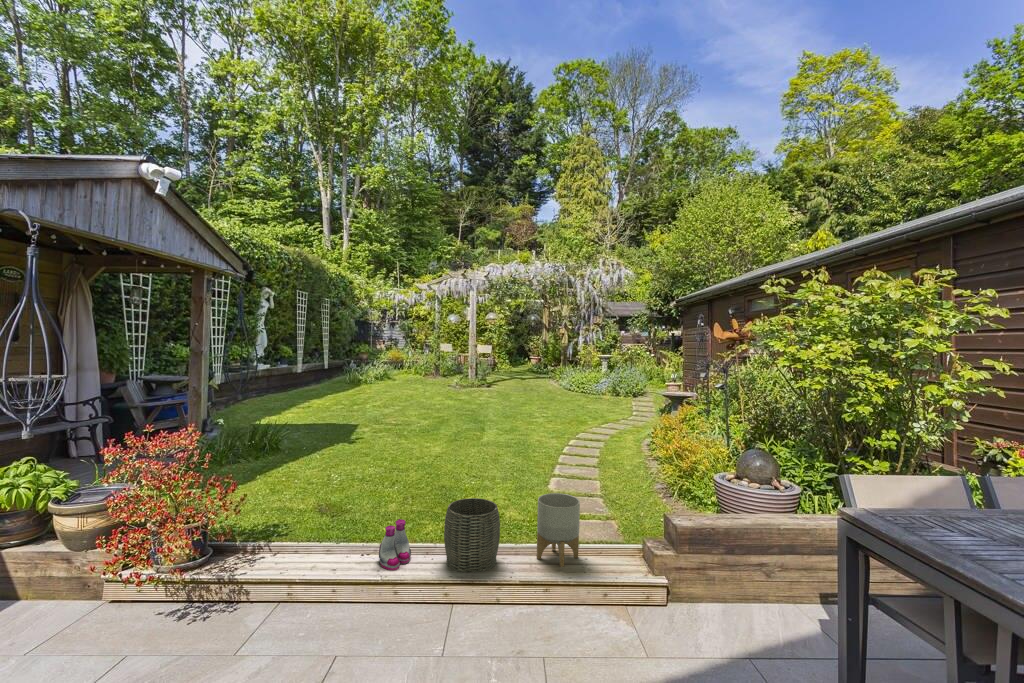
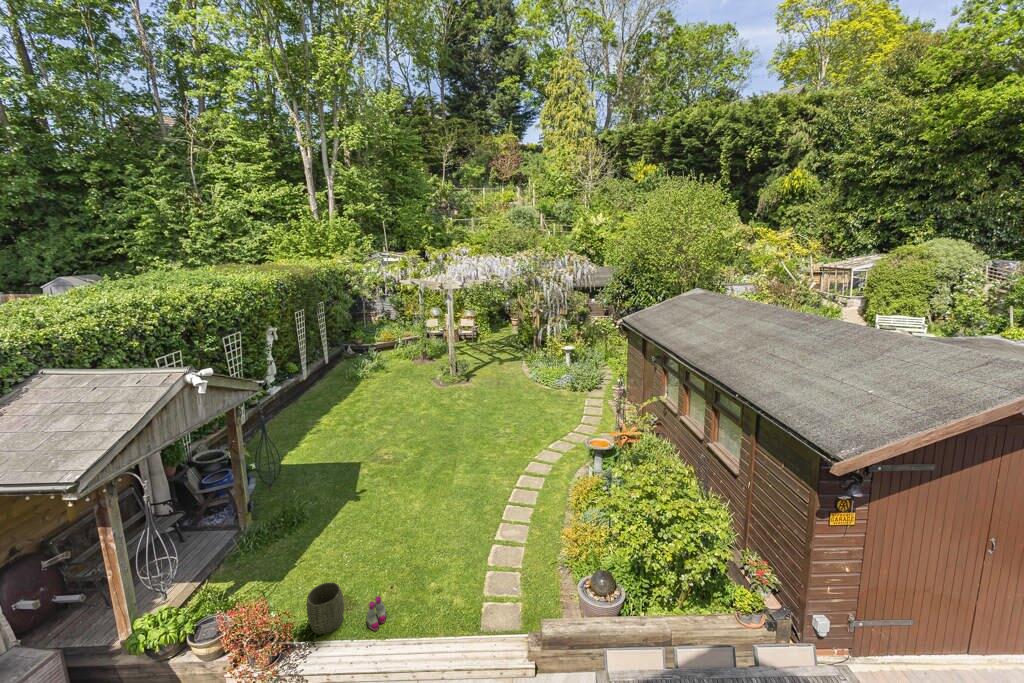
planter: present [537,493,580,567] -> none [463,572,490,622]
woven basket: present [444,498,500,573] -> present [306,582,344,634]

